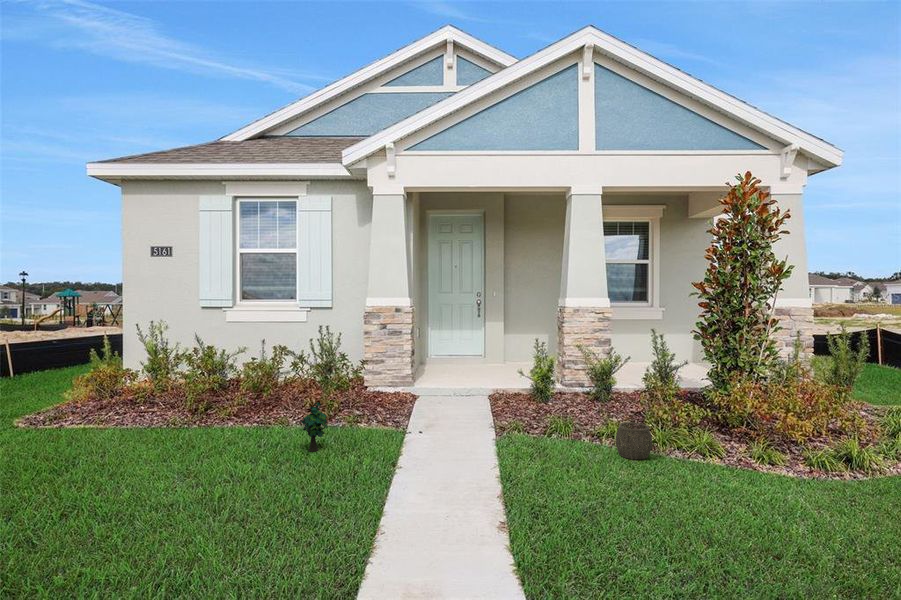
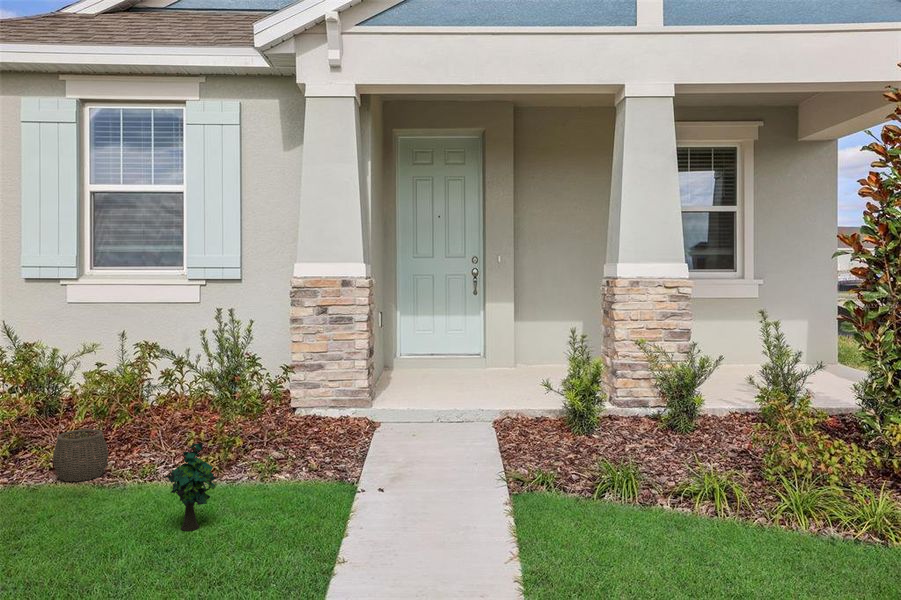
woven basket: present [615,422,652,460] -> present [53,429,108,482]

